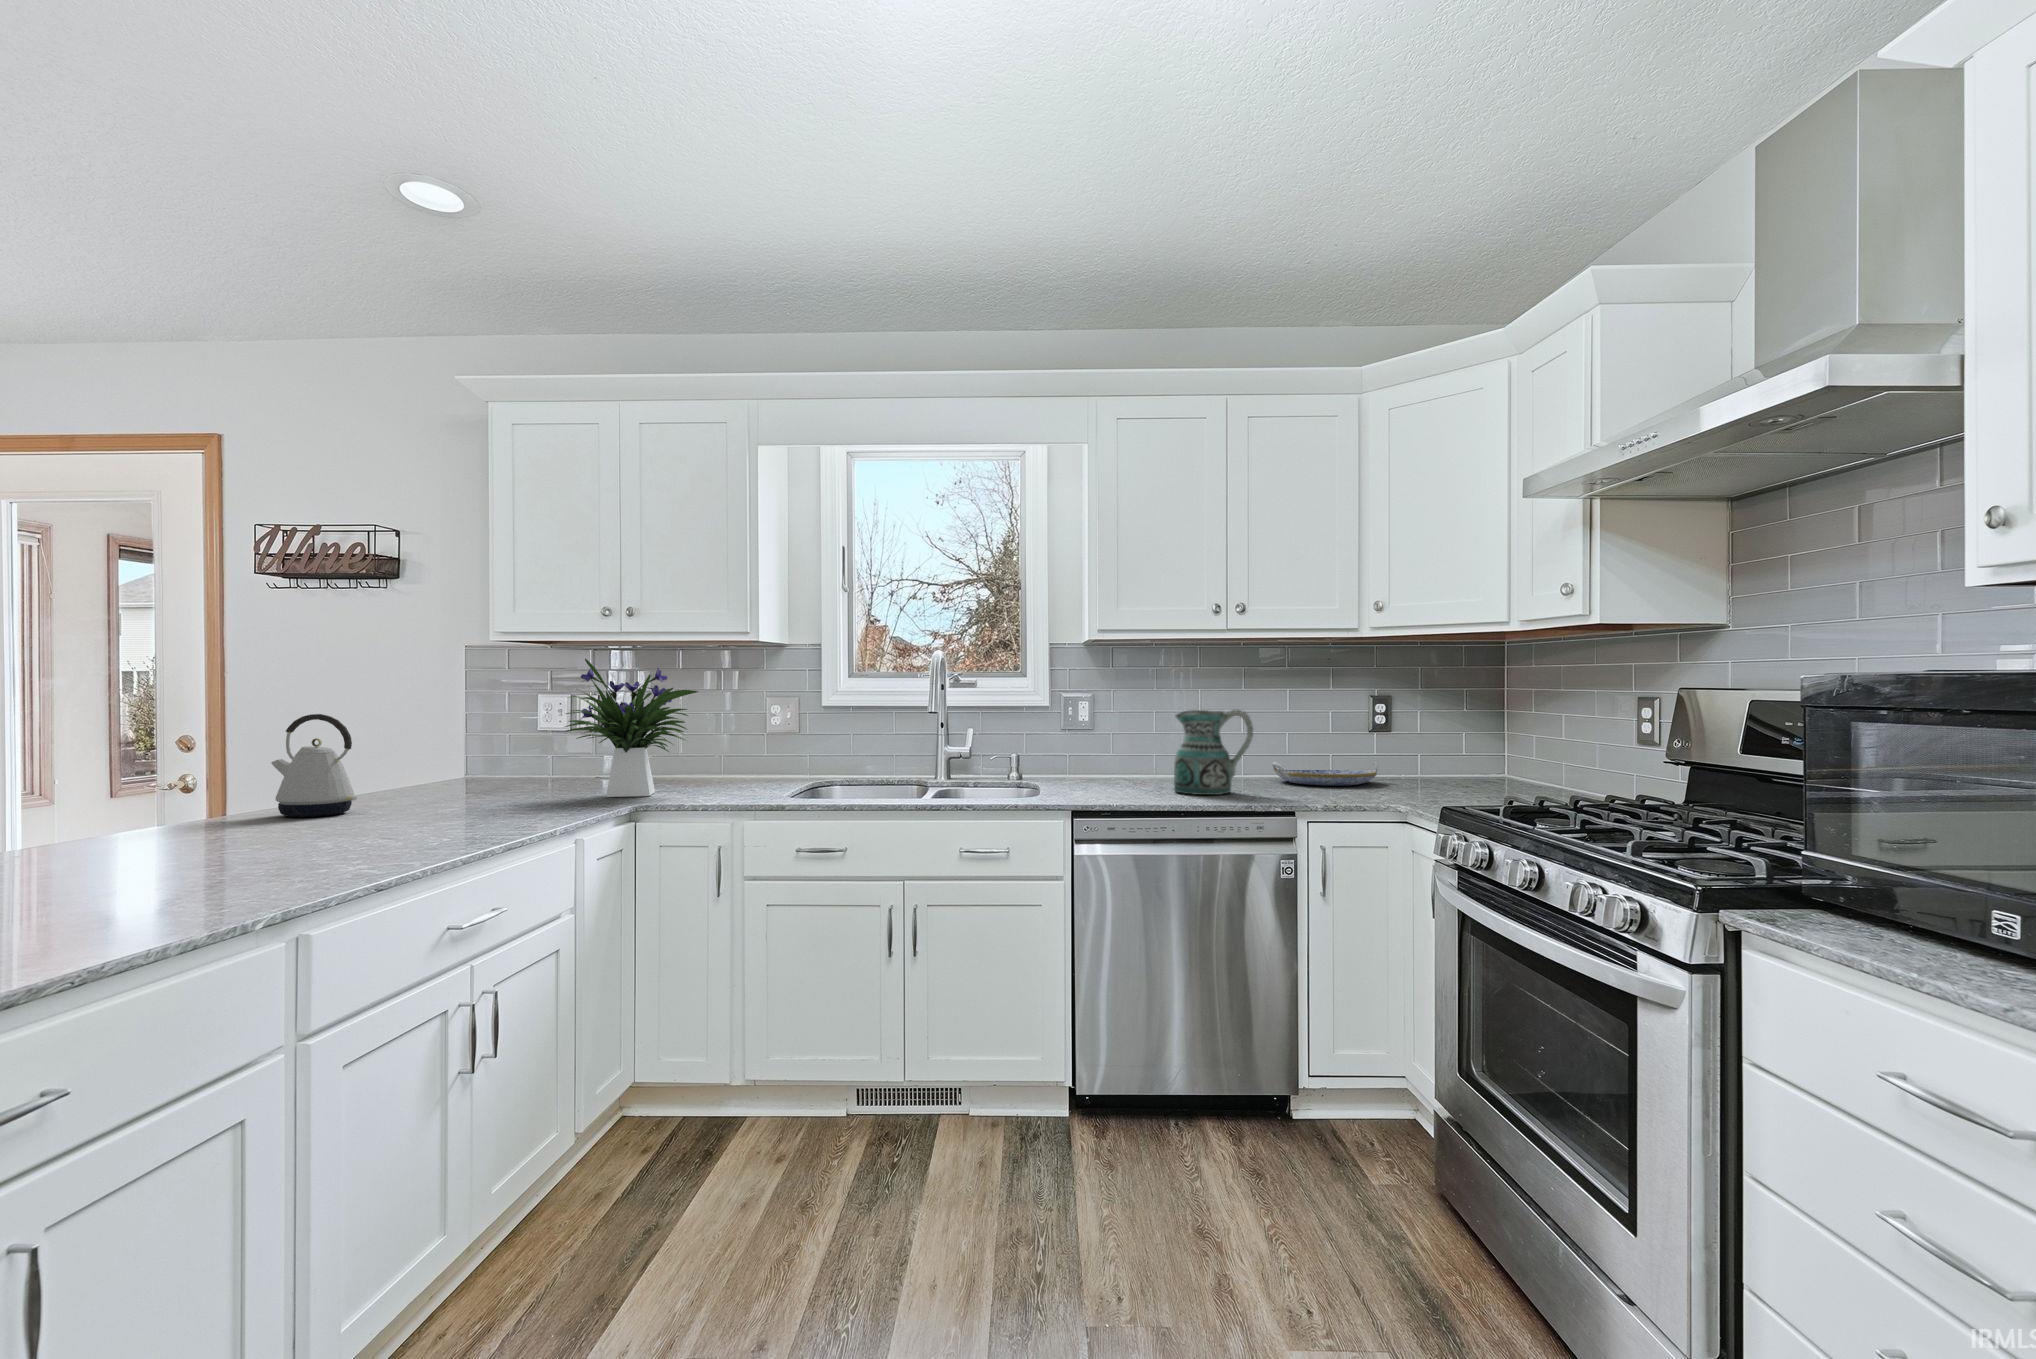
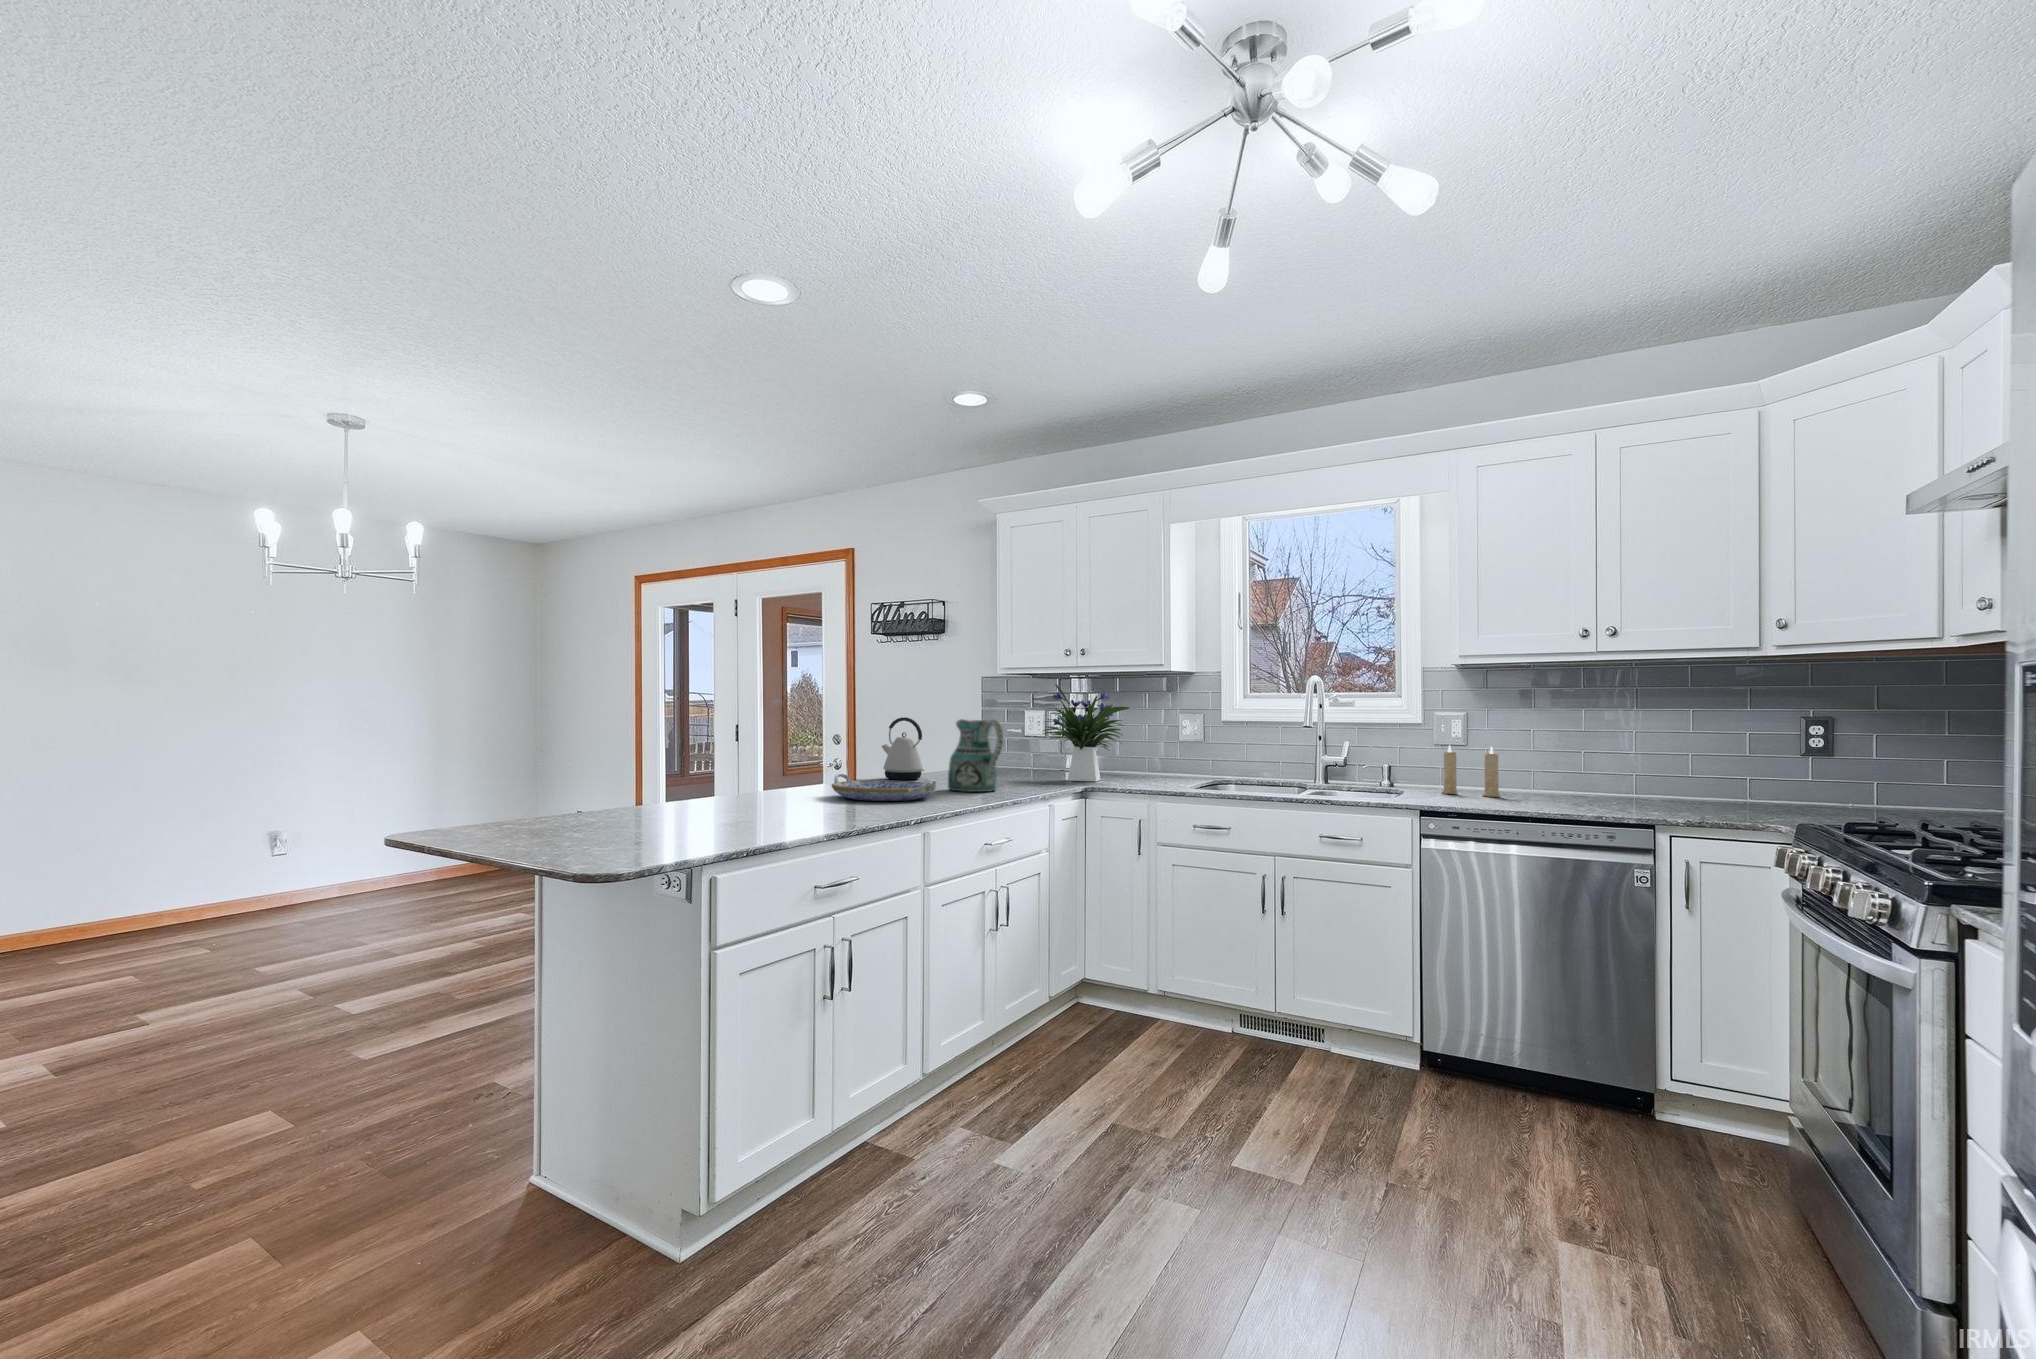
ceramic pitcher: present [1174,709,1253,795] -> present [948,719,1003,792]
candle: none [1076,728,1138,787] -> present [1442,745,1500,797]
serving tray: present [1272,762,1378,786] -> present [832,774,936,801]

